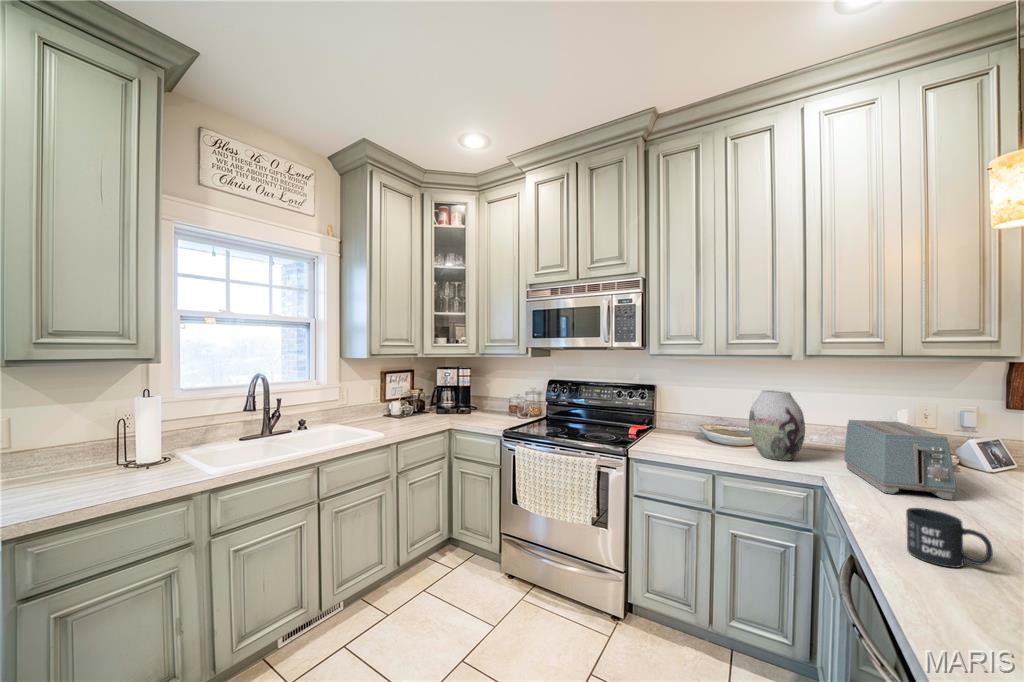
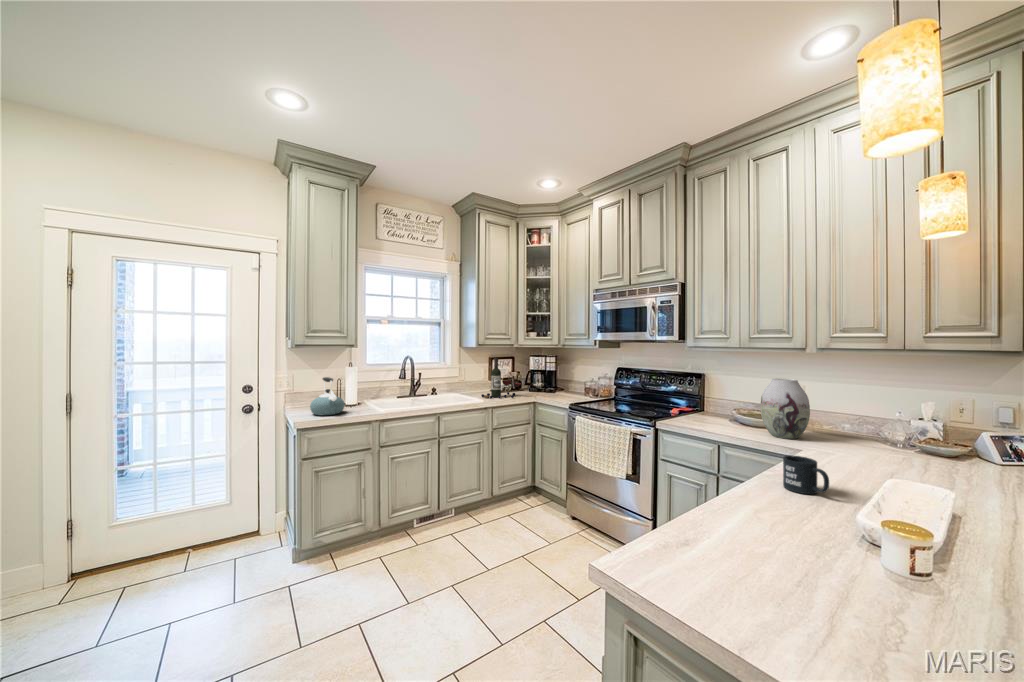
wine bottle: none [376,372,434,428] -> present [481,358,522,398]
toaster: present [844,420,956,500] -> none [839,405,905,471]
kettle: none [44,422,131,499] -> present [310,377,345,416]

